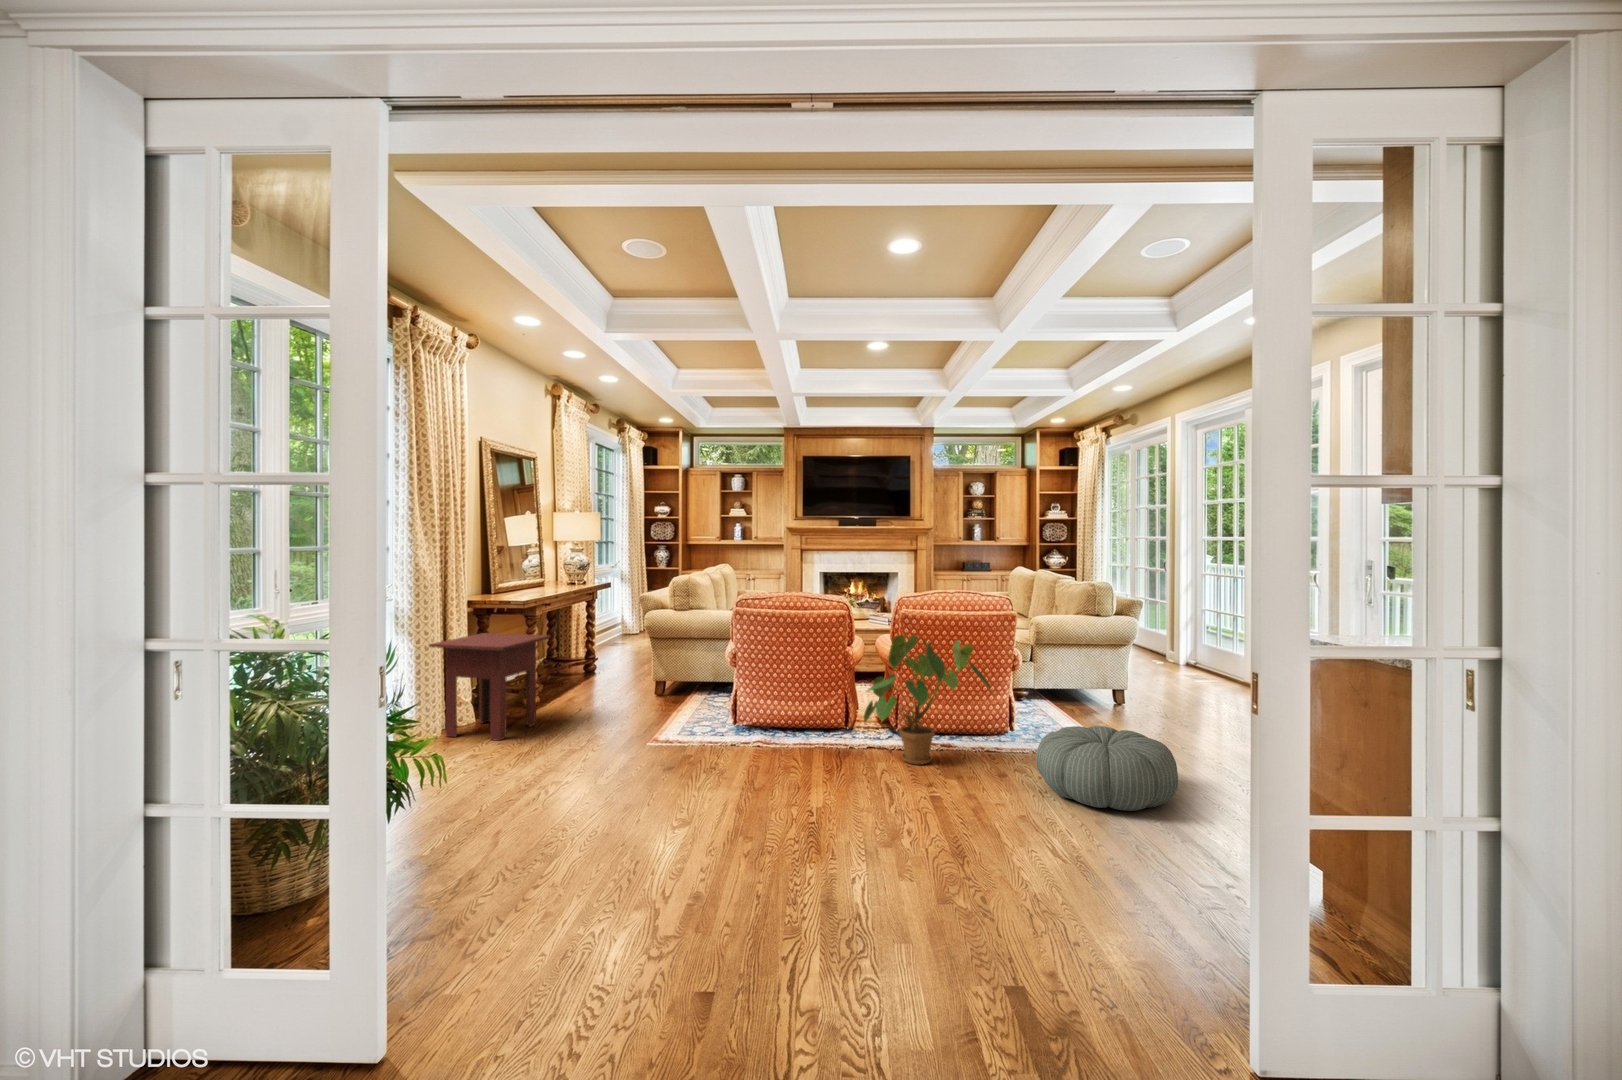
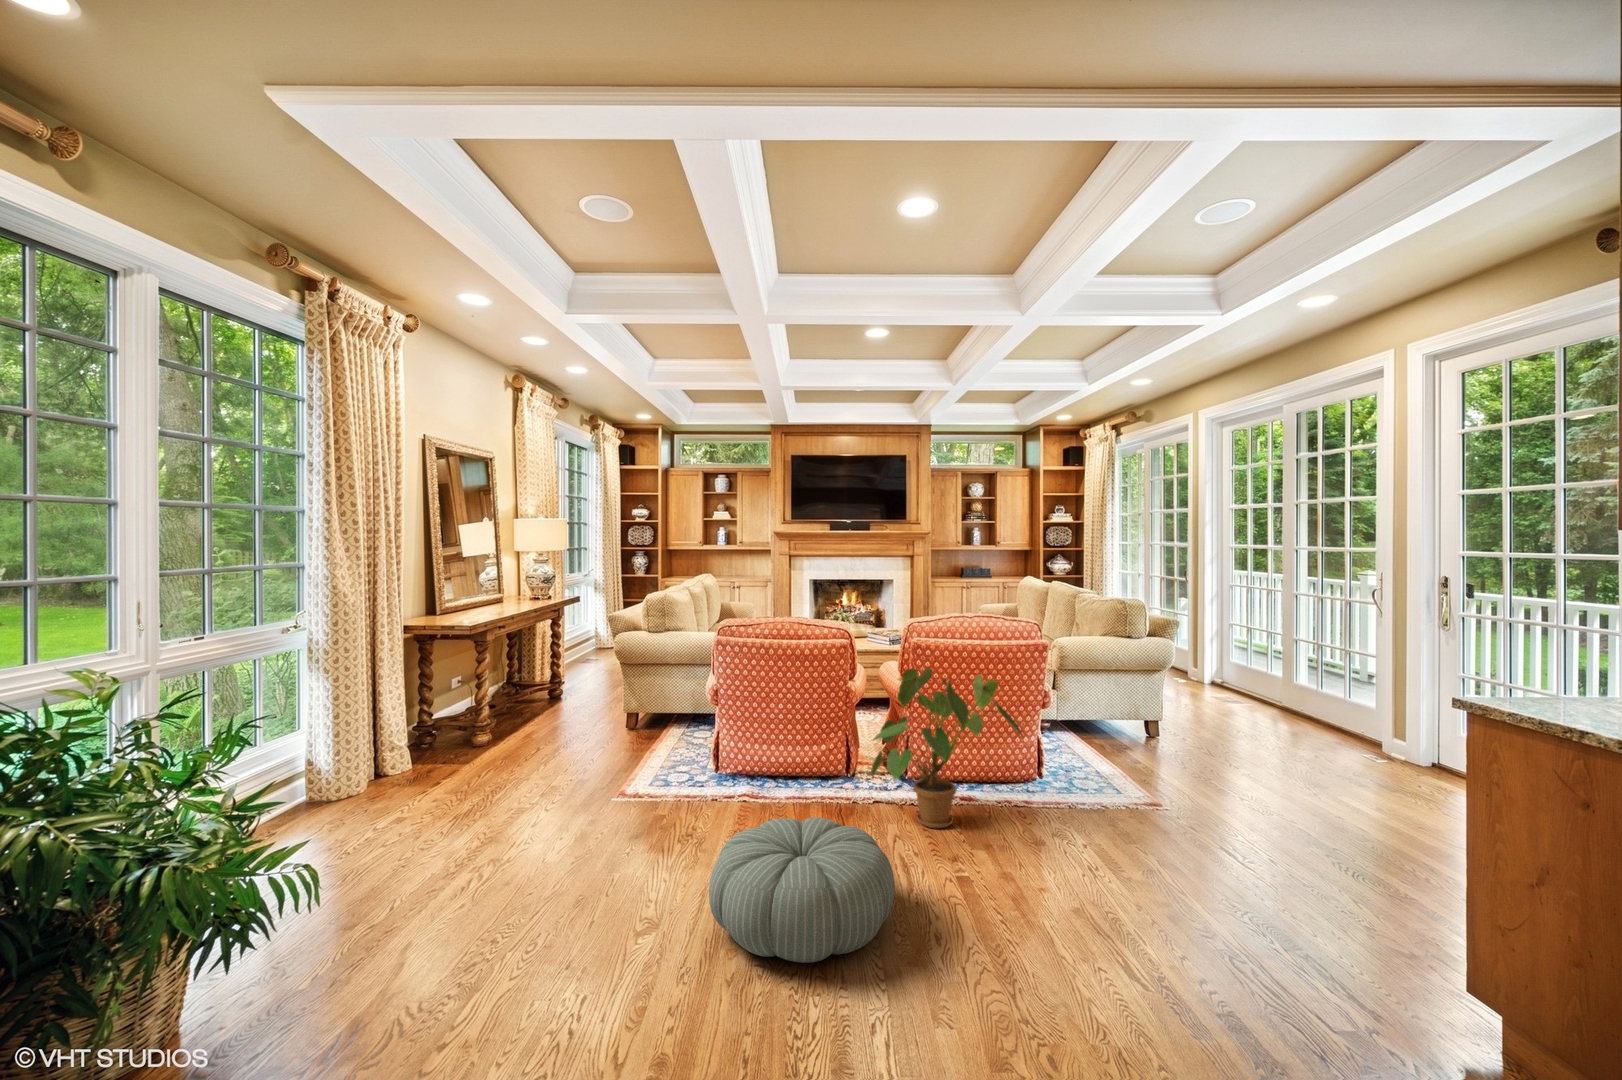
side table: present [429,633,551,741] -> none [350,663,502,796]
pouf: present [1036,726,1178,811] -> present [709,817,895,963]

